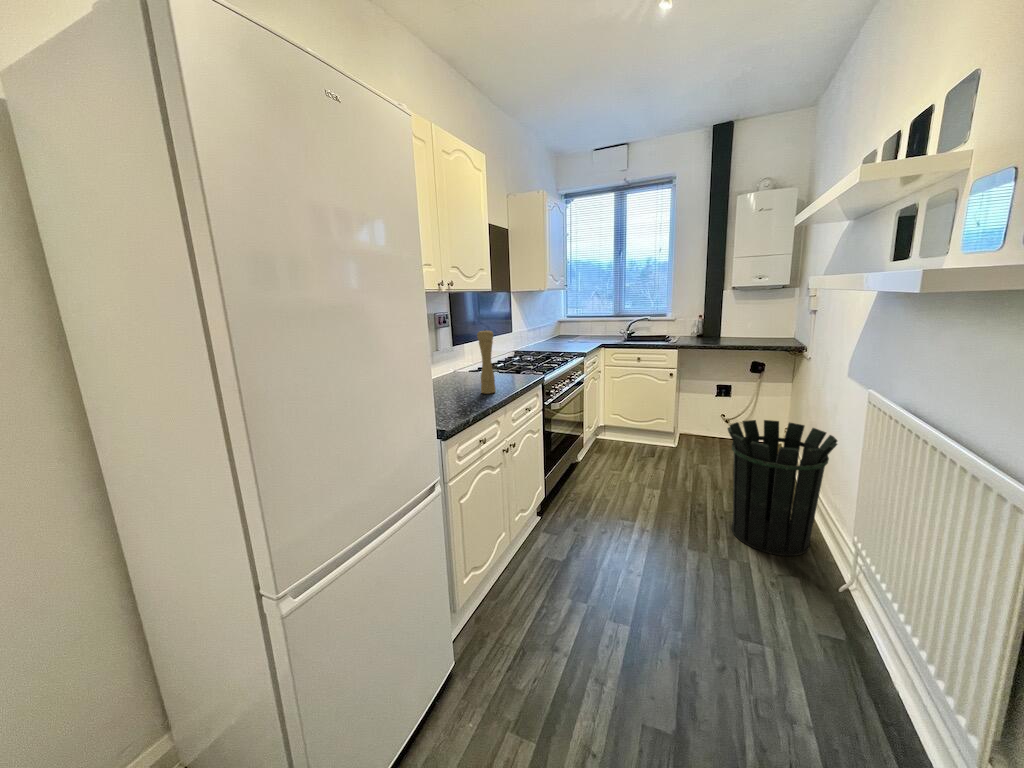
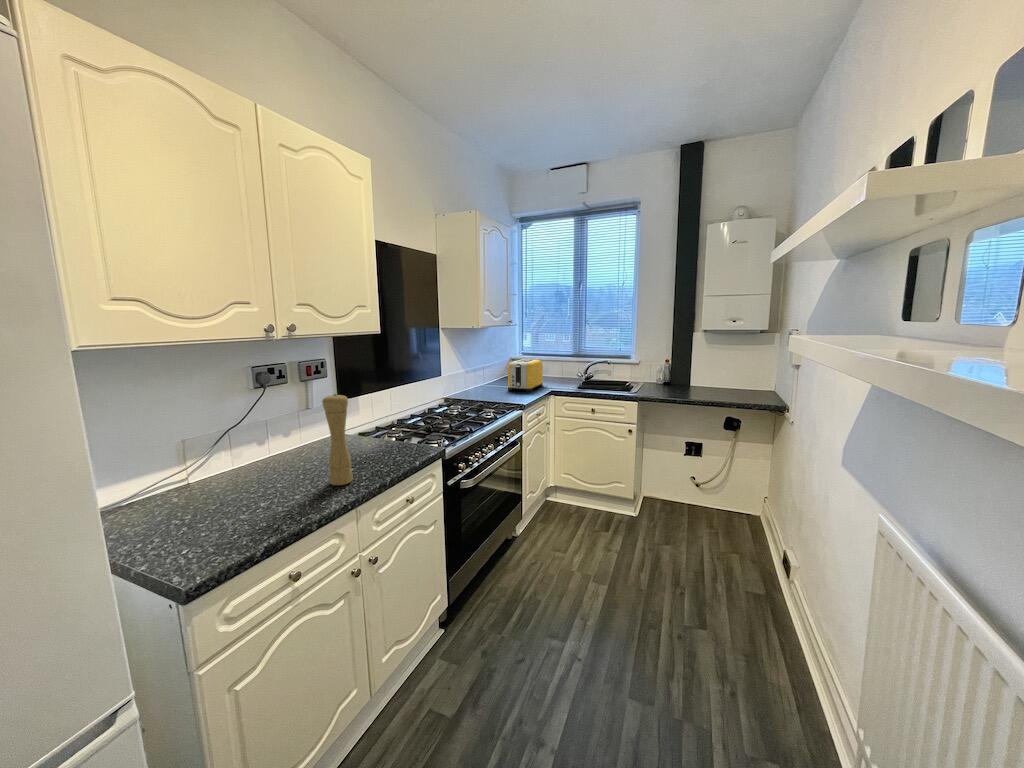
toaster: none [565,319,592,345] -> present [508,359,543,392]
waste bin: present [728,420,837,556] -> none [685,511,832,718]

